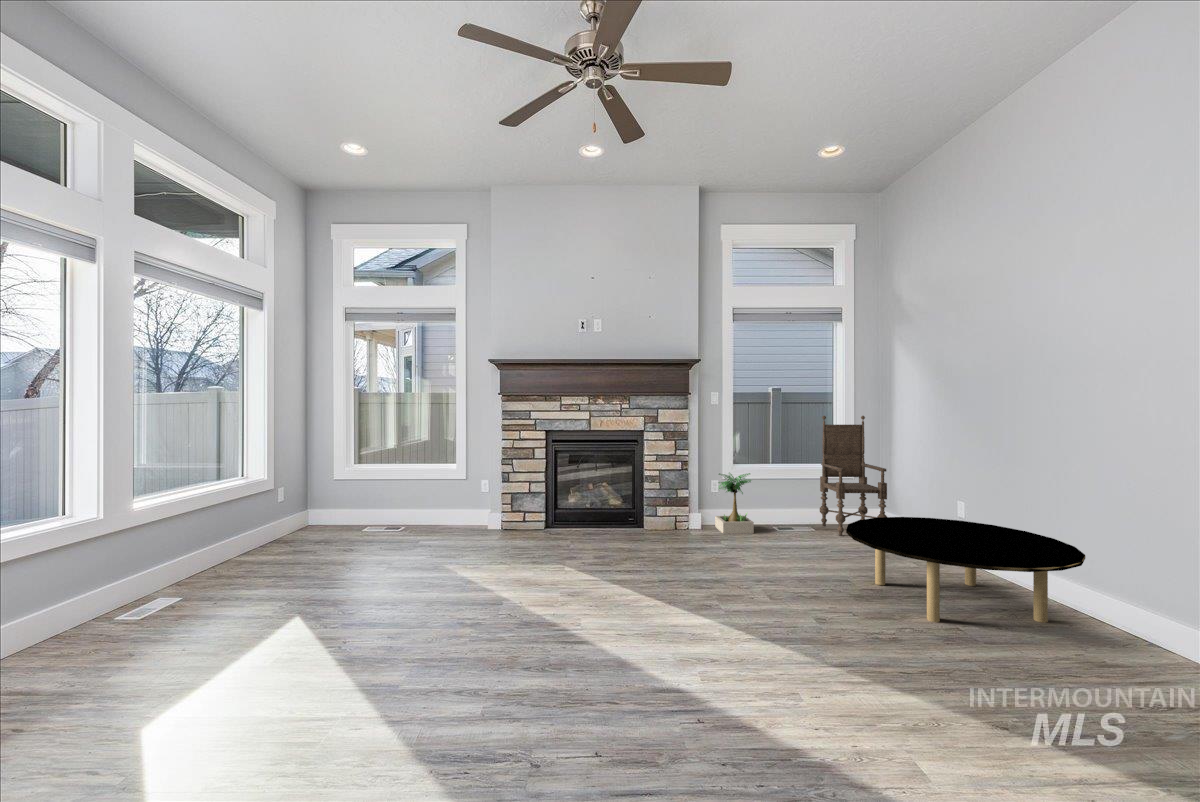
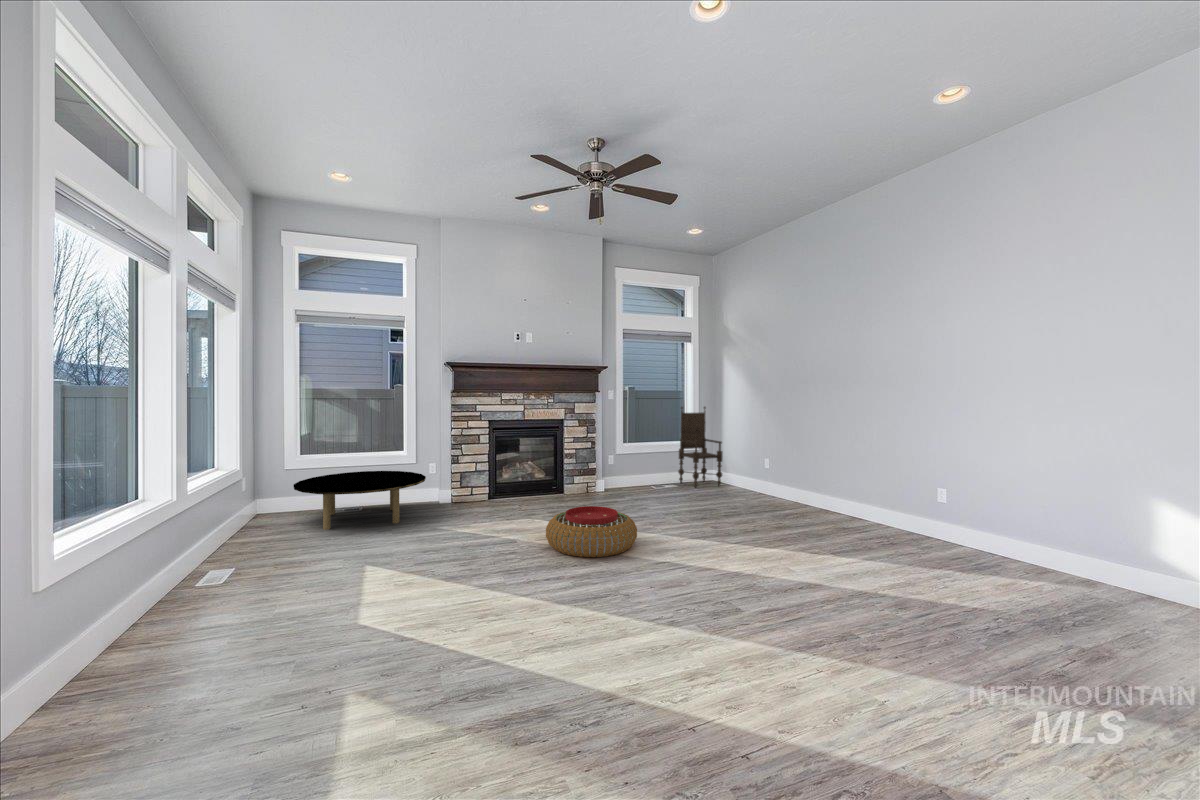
potted plant: present [715,473,754,534] -> none [613,448,643,492]
coffee table: present [846,517,1085,623] -> present [294,471,426,530]
pouf: none [519,556,655,641] -> present [546,506,637,557]

